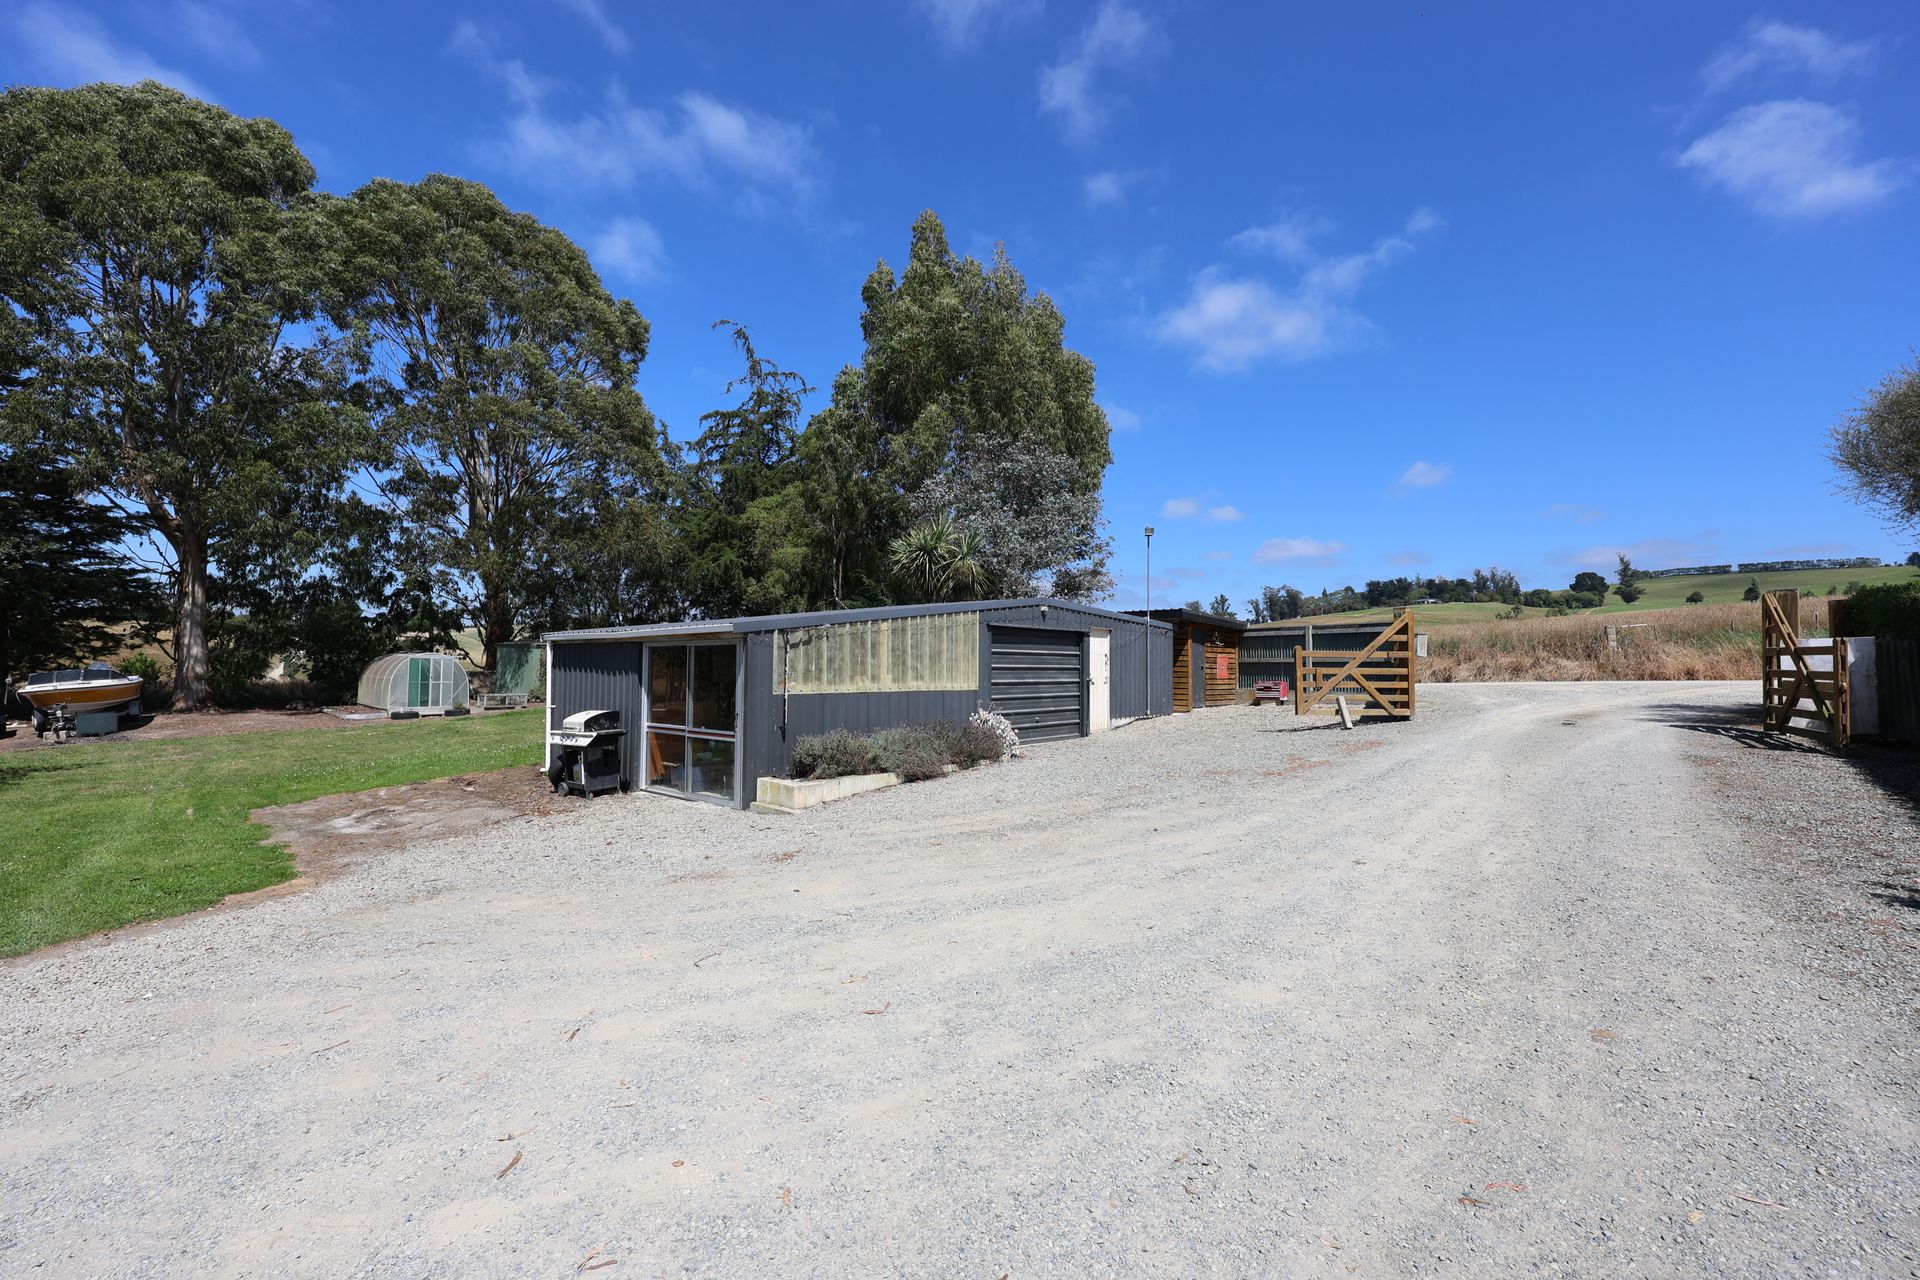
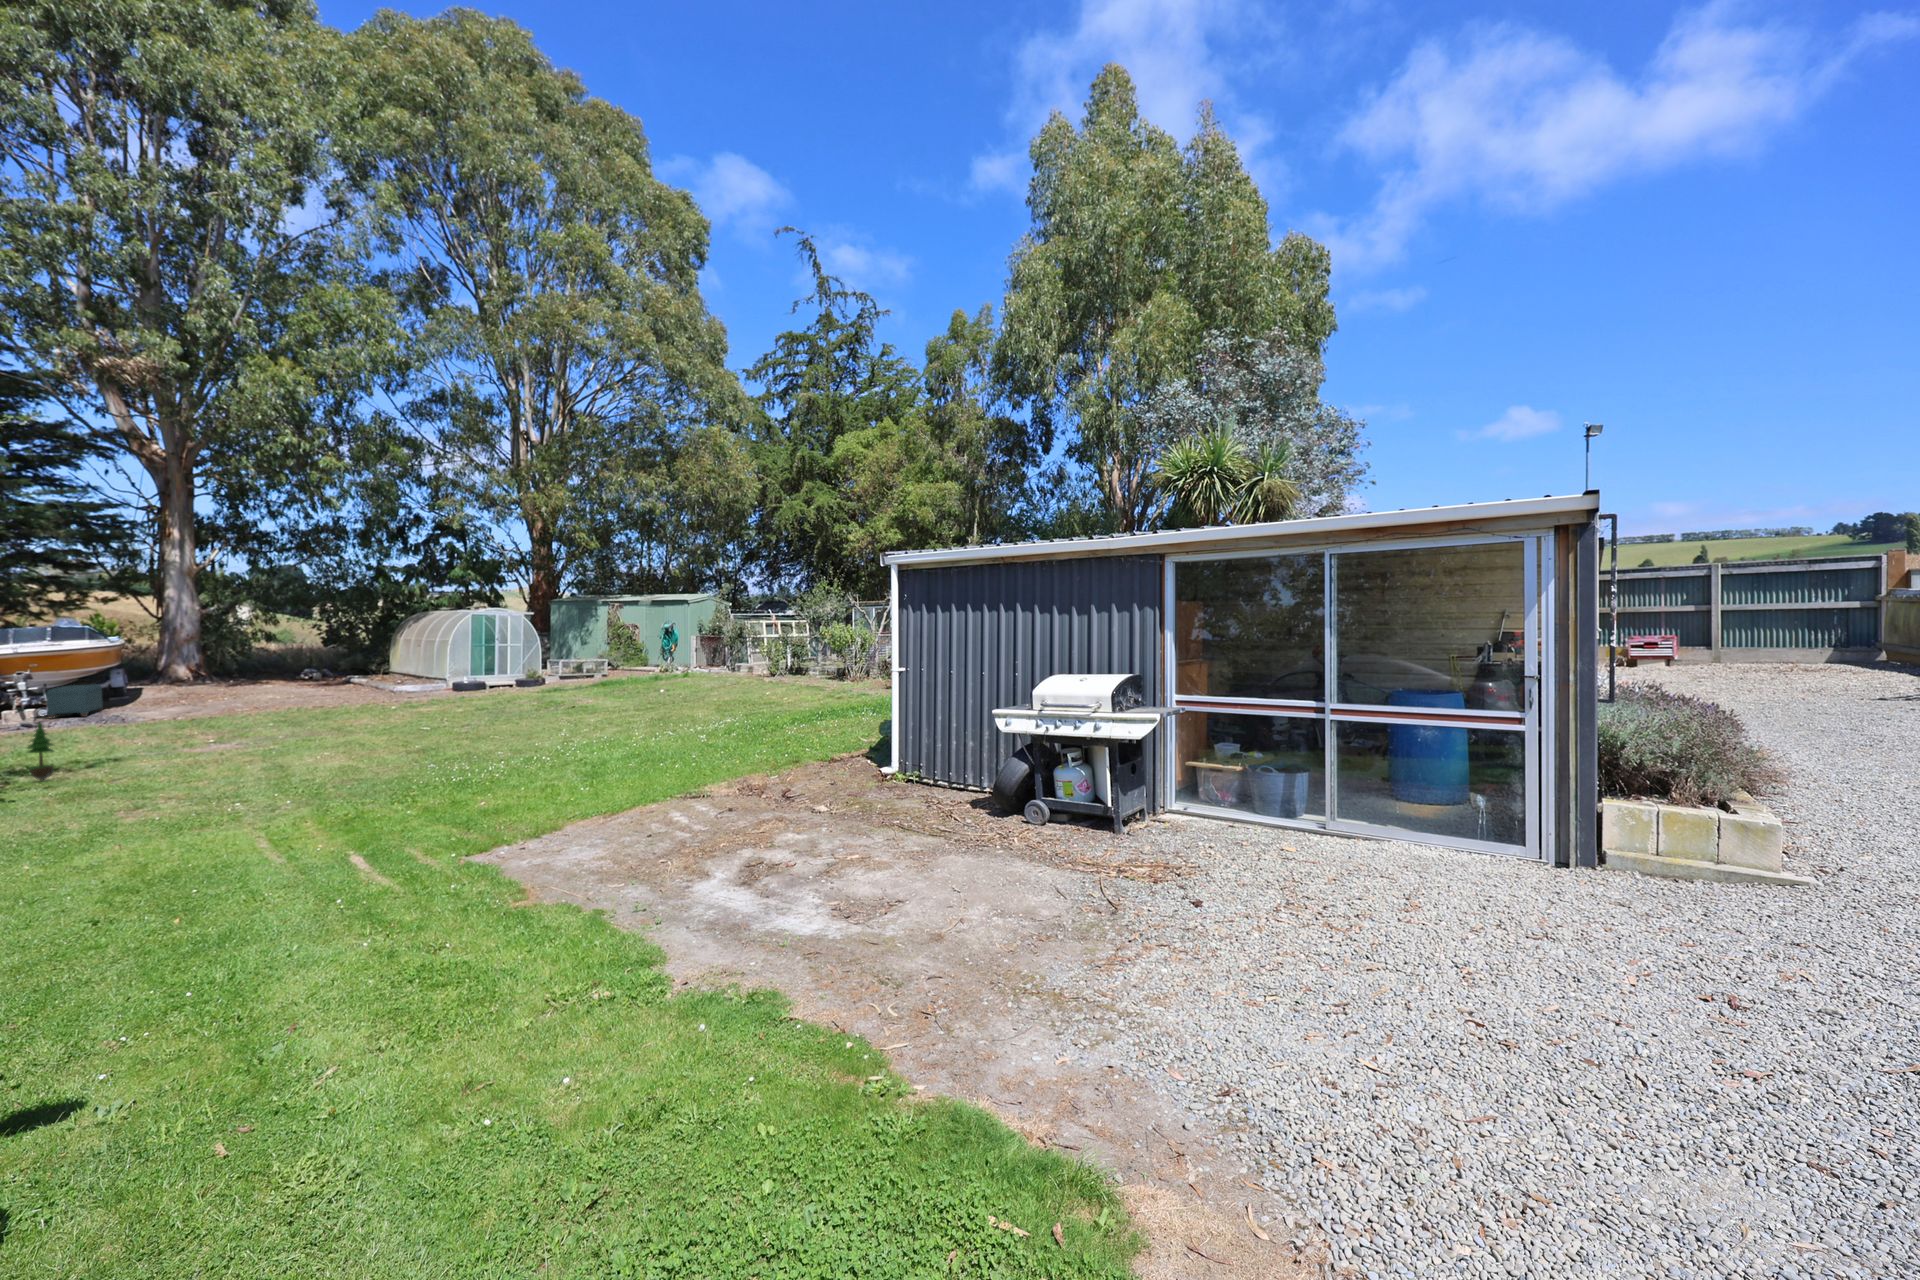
potted tree: none [43,734,63,772] -> present [28,723,54,780]

